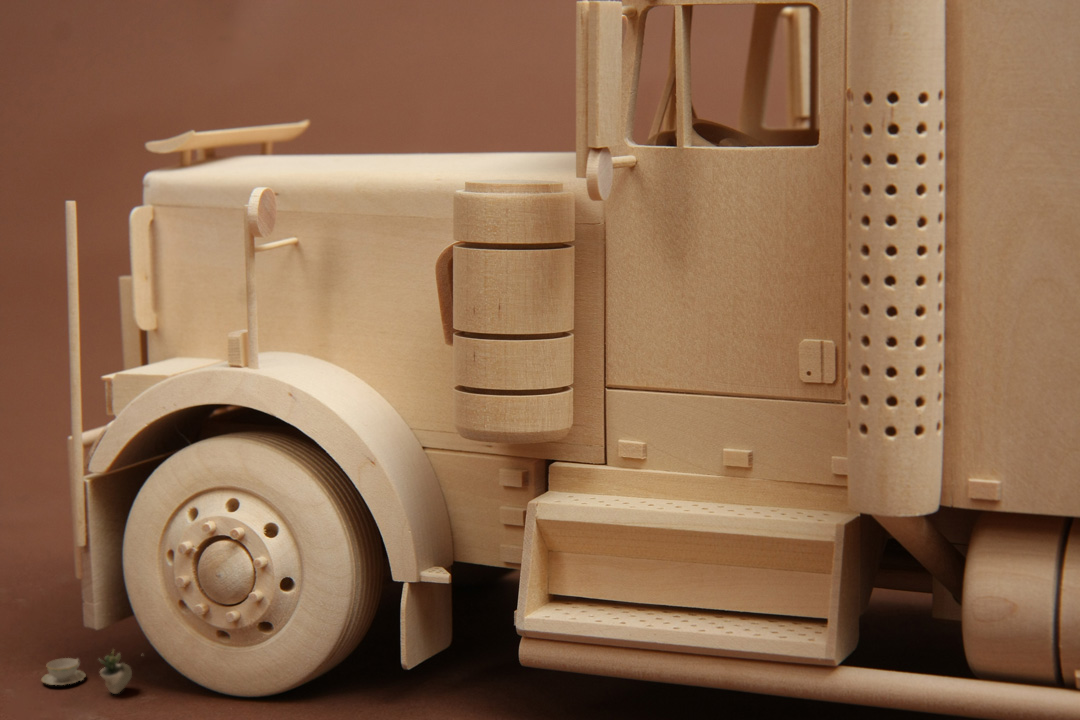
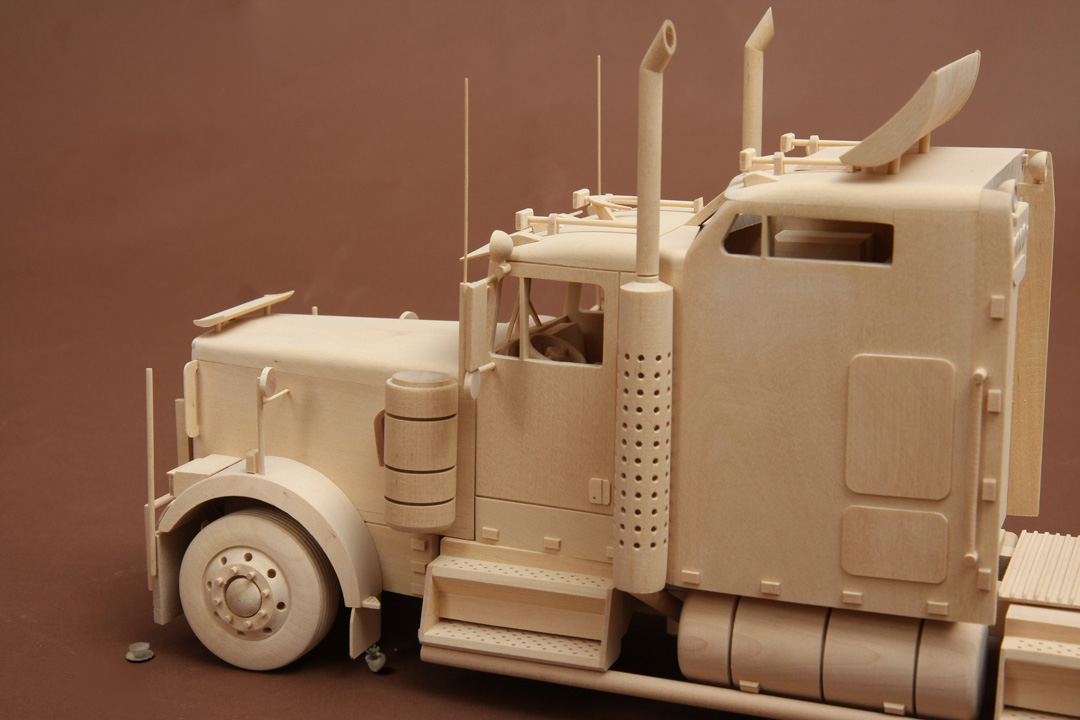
succulent plant: present [100,651,132,694] -> present [366,645,385,672]

